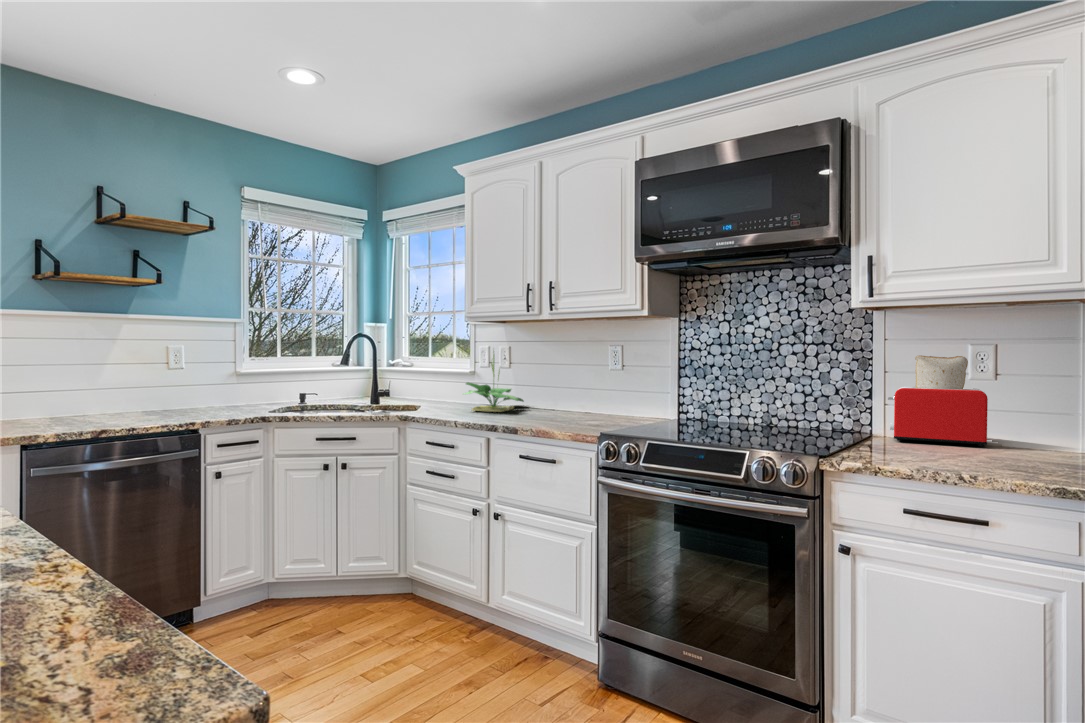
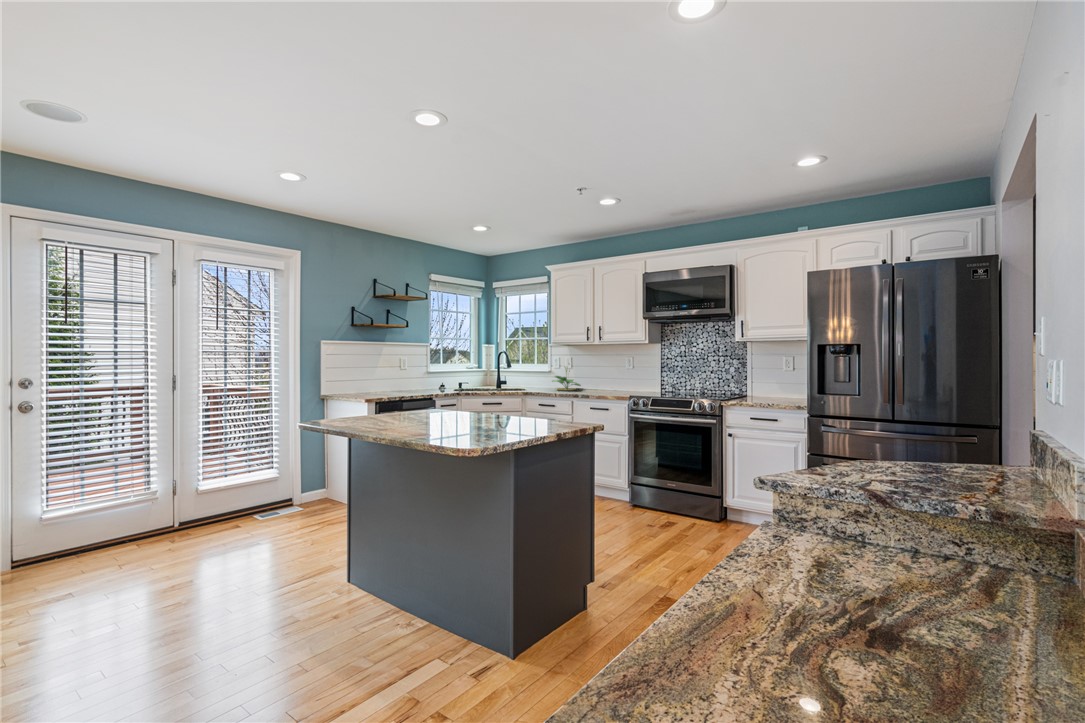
toaster: present [888,355,988,446] -> none [753,361,792,398]

